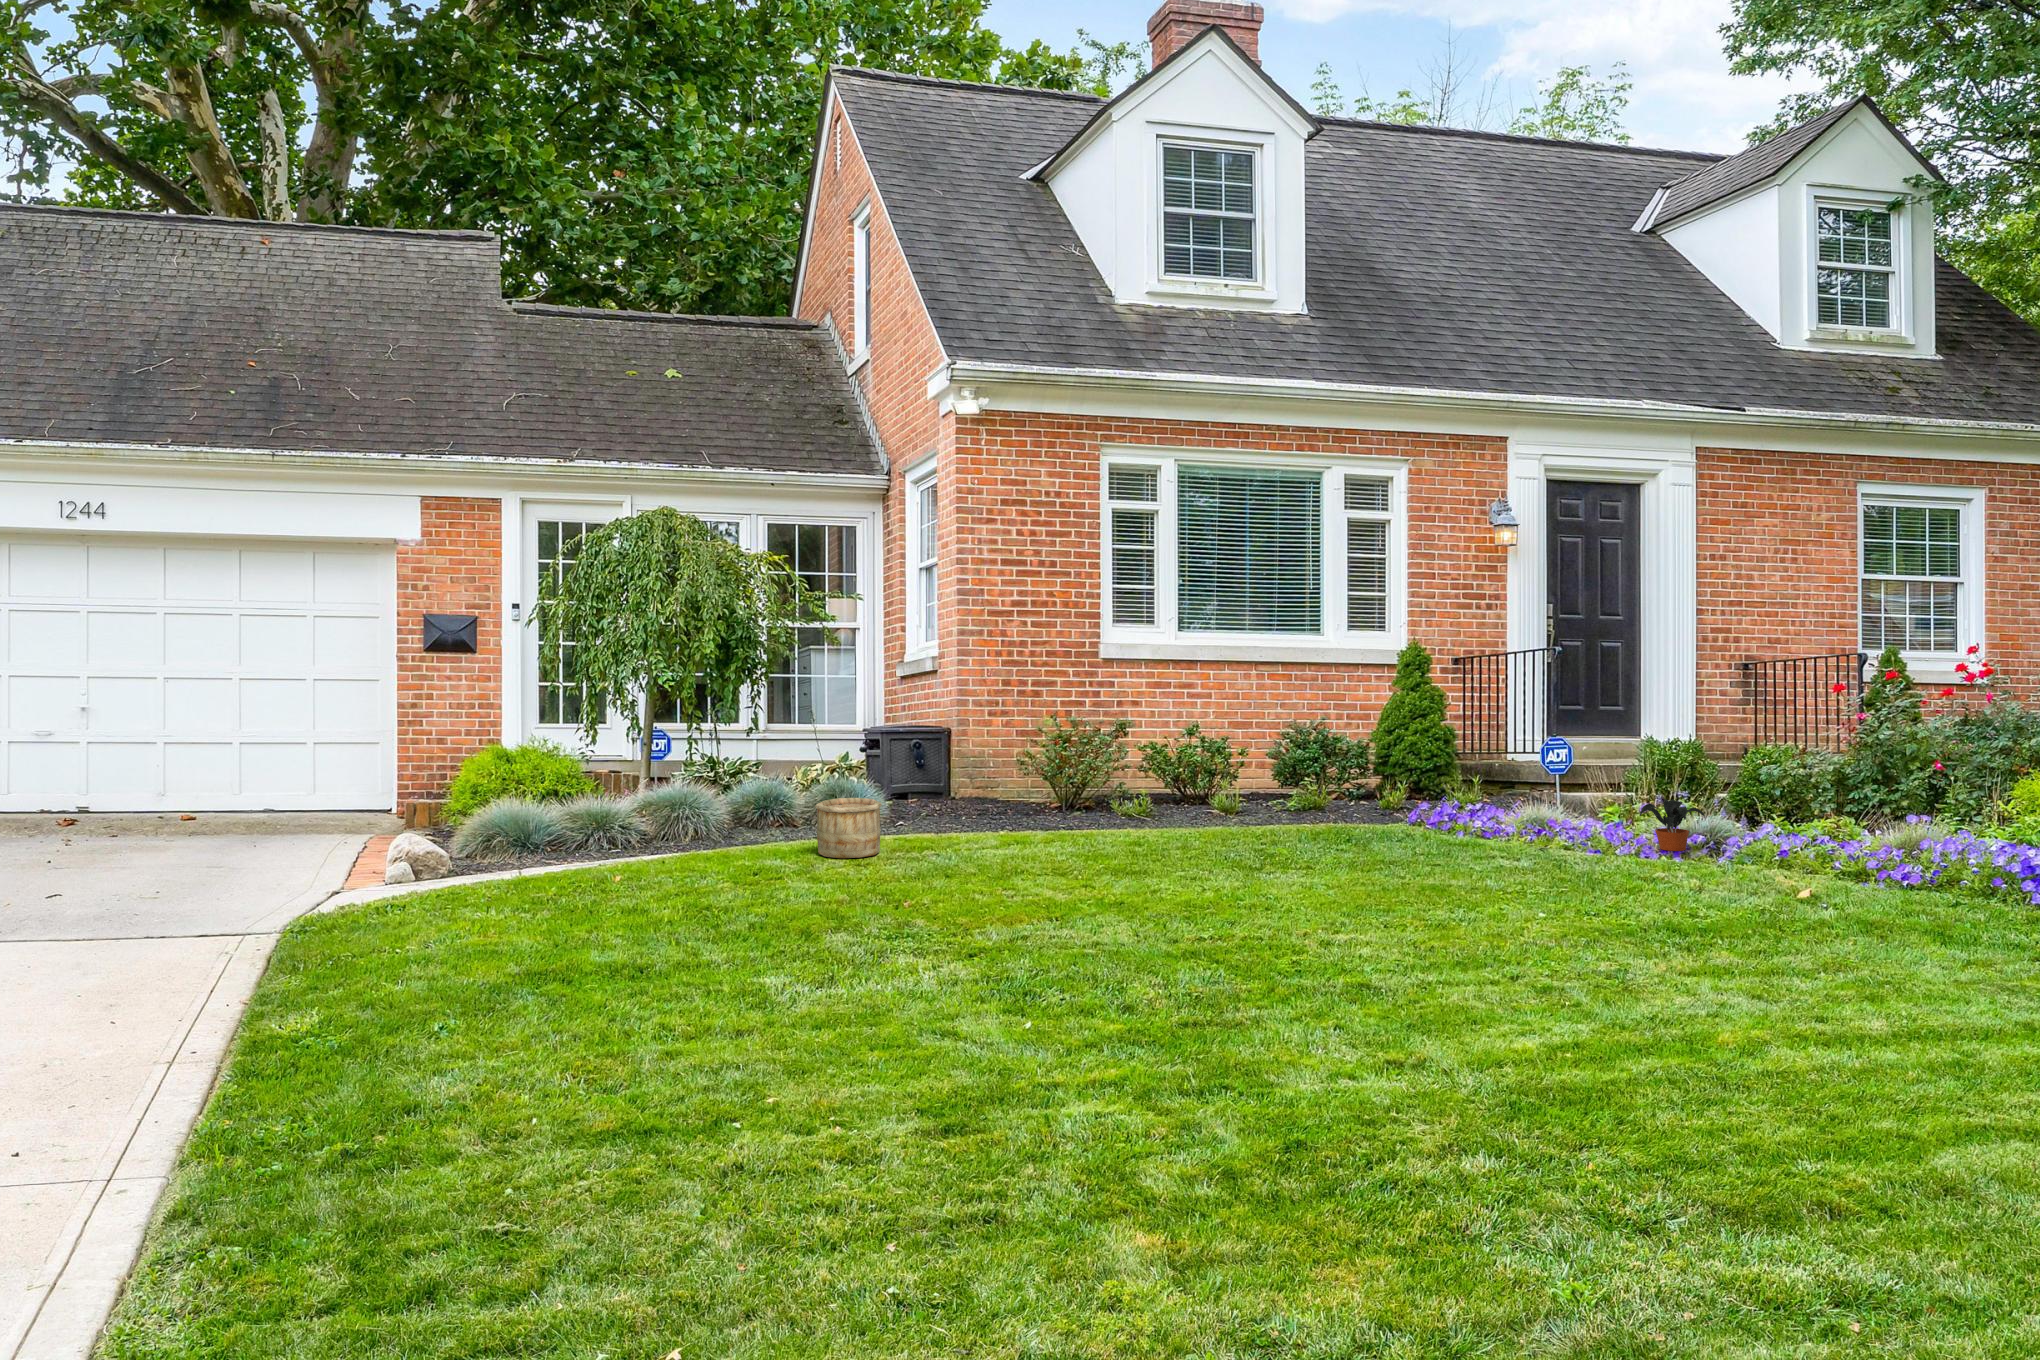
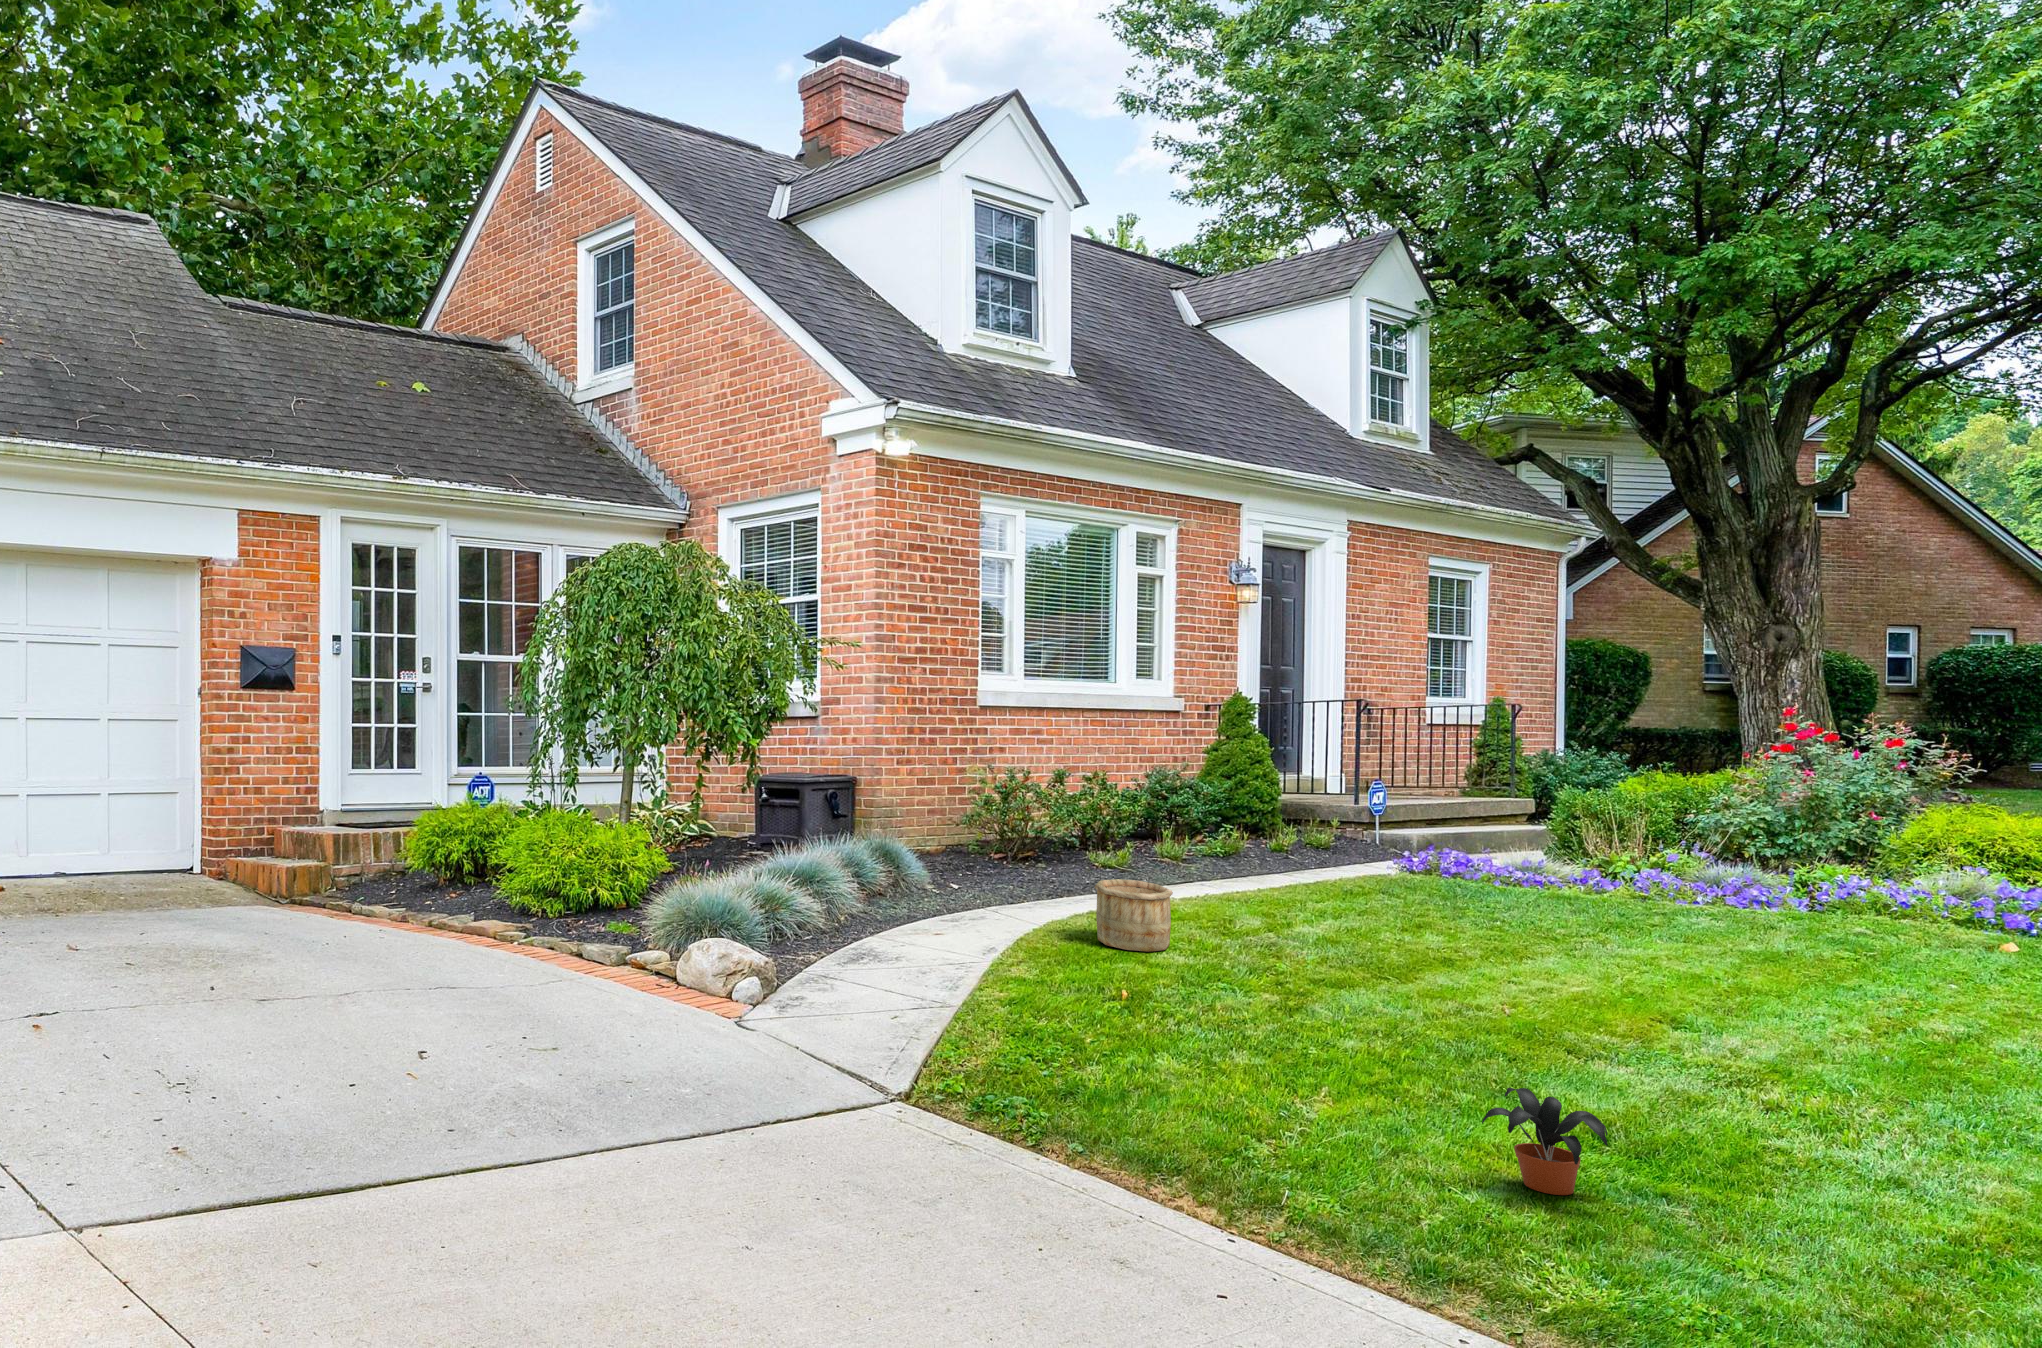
potted plant: present [1639,799,1705,851] -> present [1482,1088,1607,1195]

